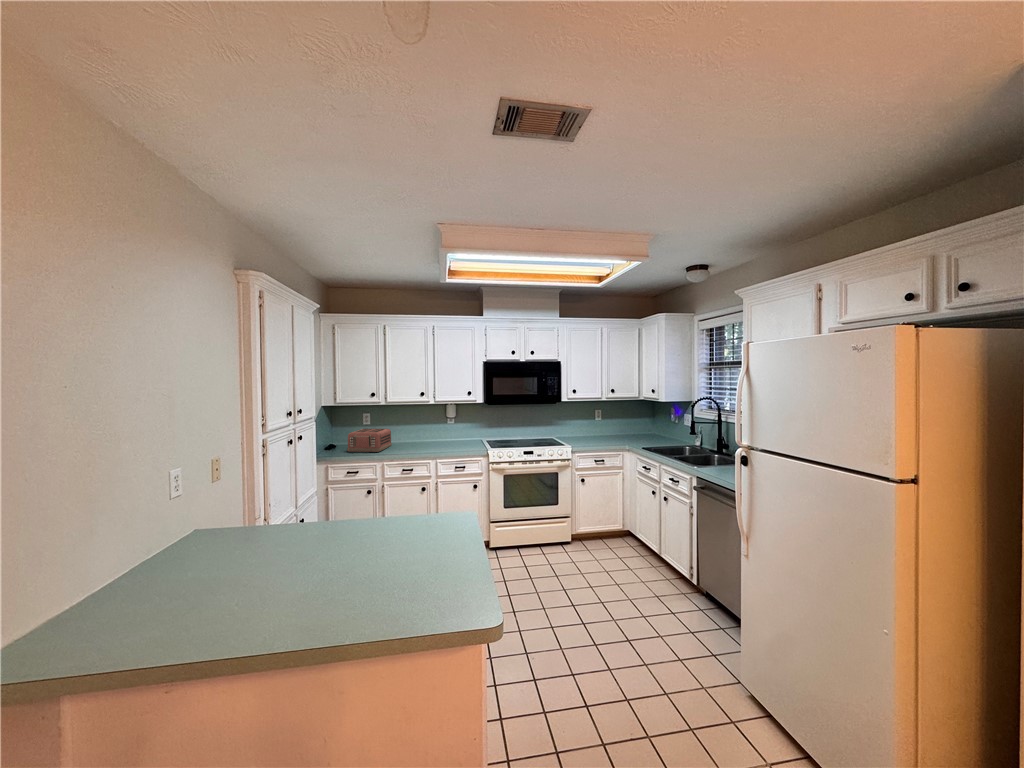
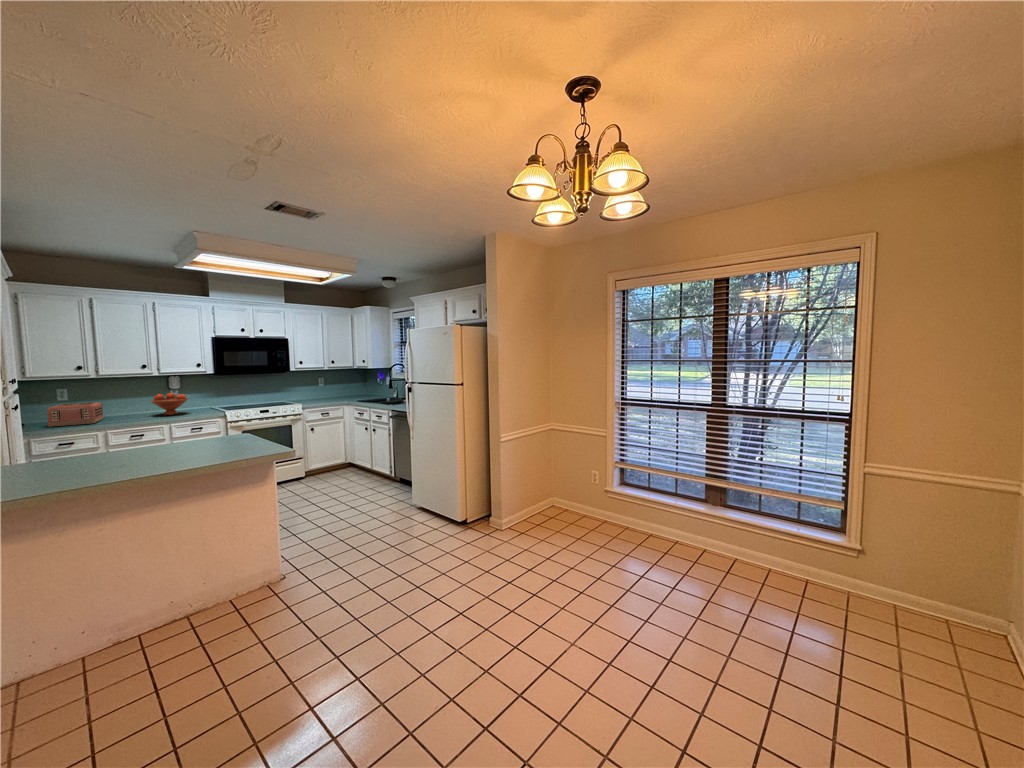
fruit bowl: none [426,423,458,447] -> present [151,393,188,415]

